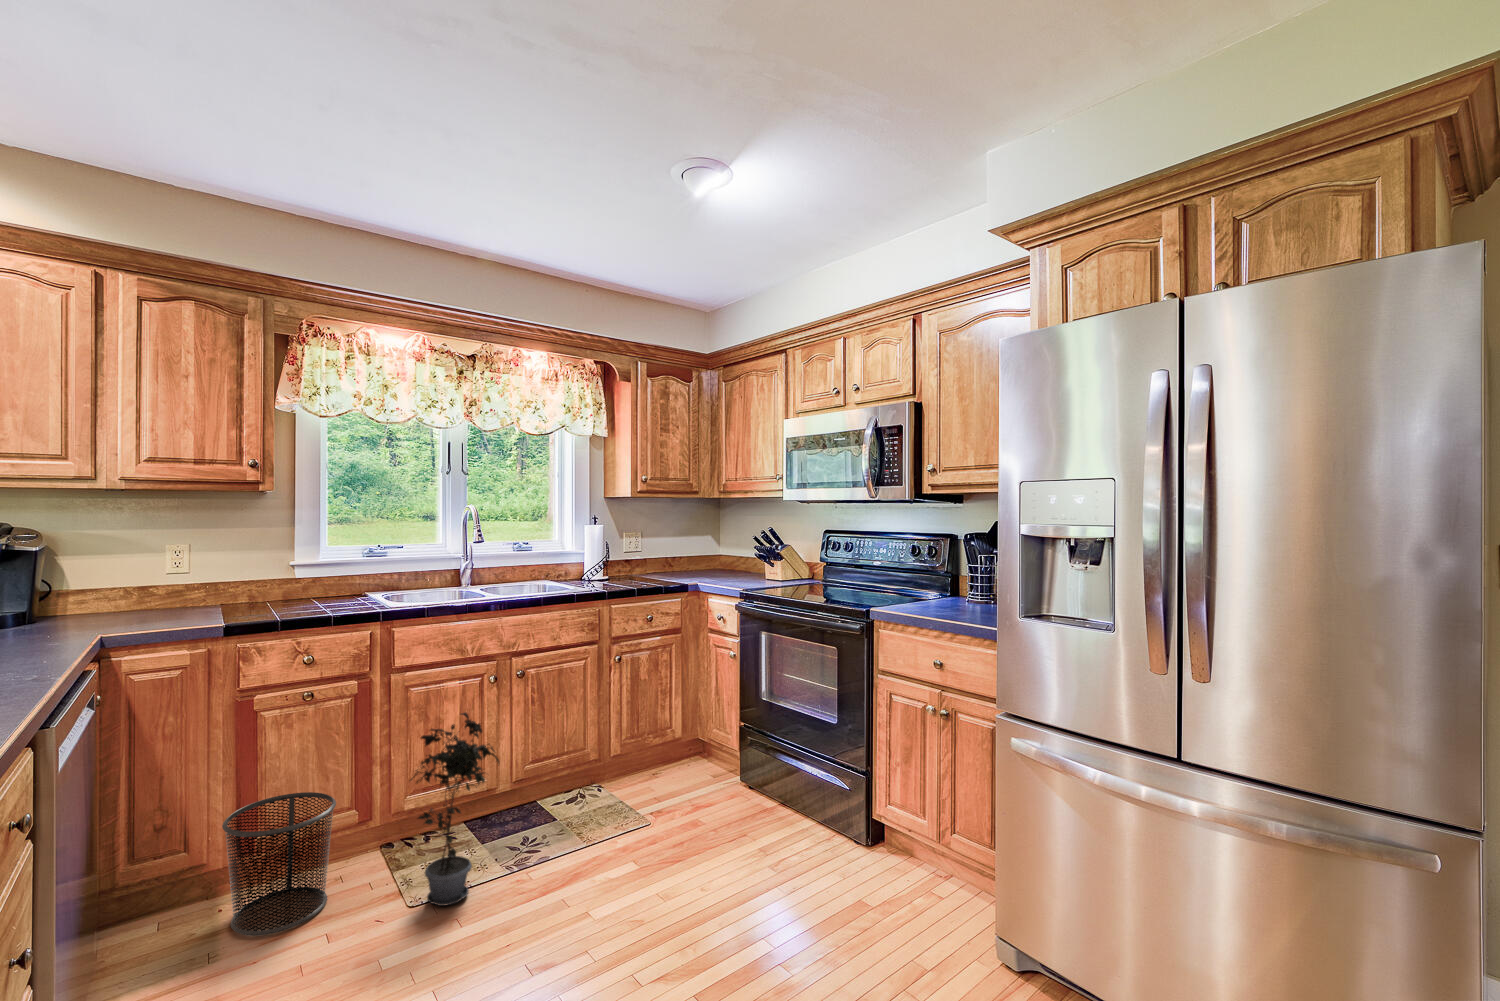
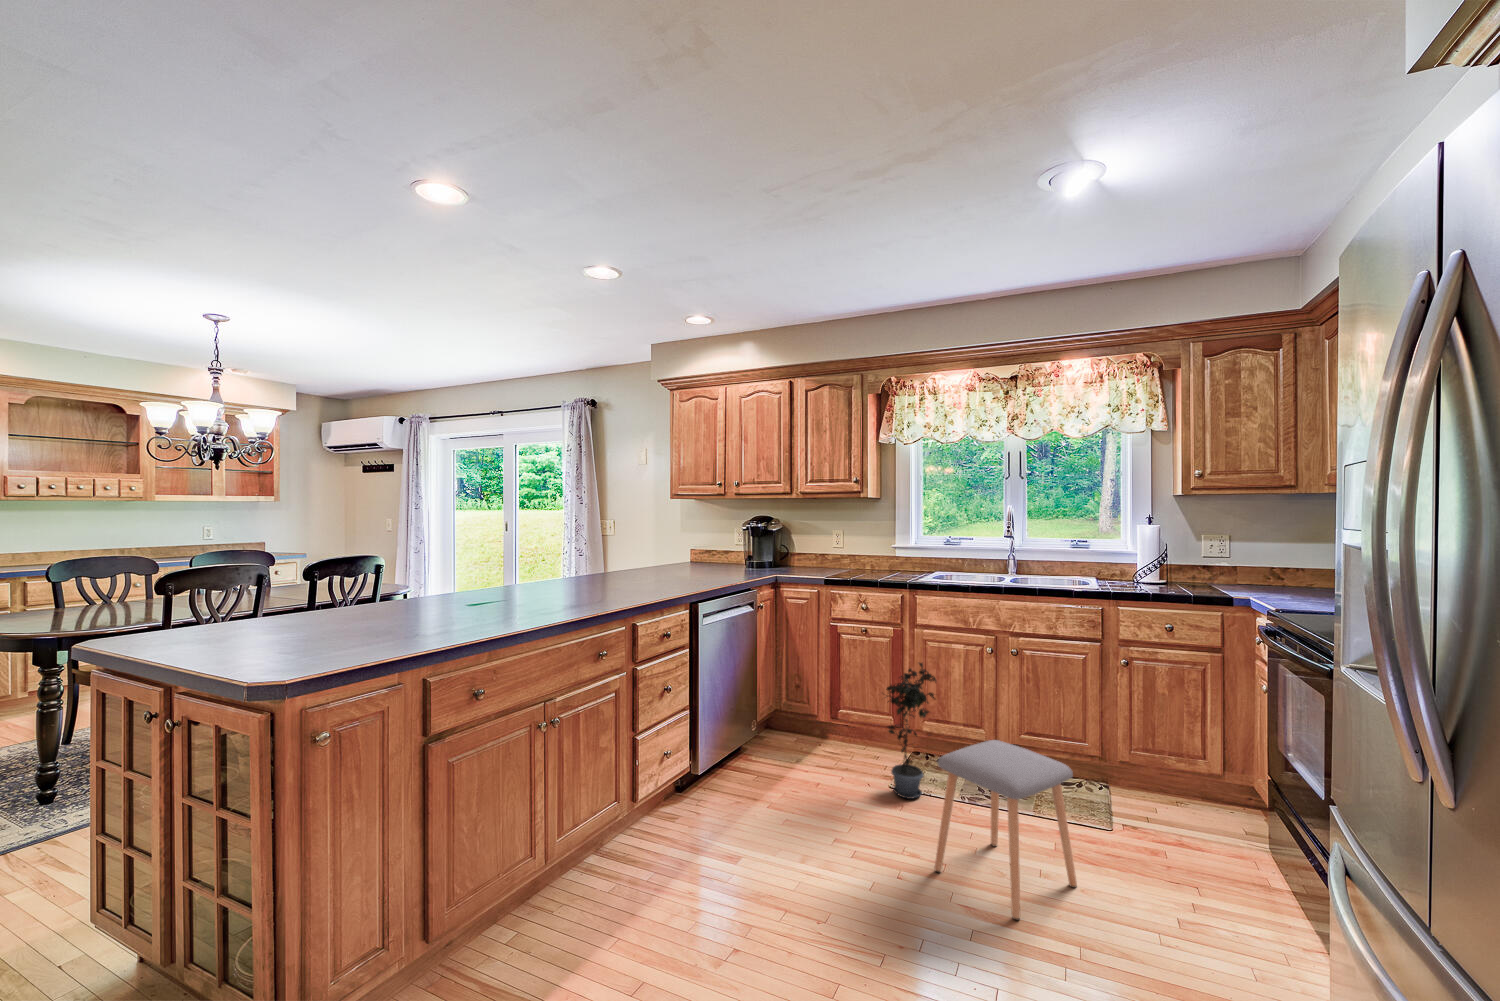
stool: none [589,765,706,956] -> present [935,740,1077,920]
waste bin: present [222,792,336,936] -> none [806,687,865,767]

